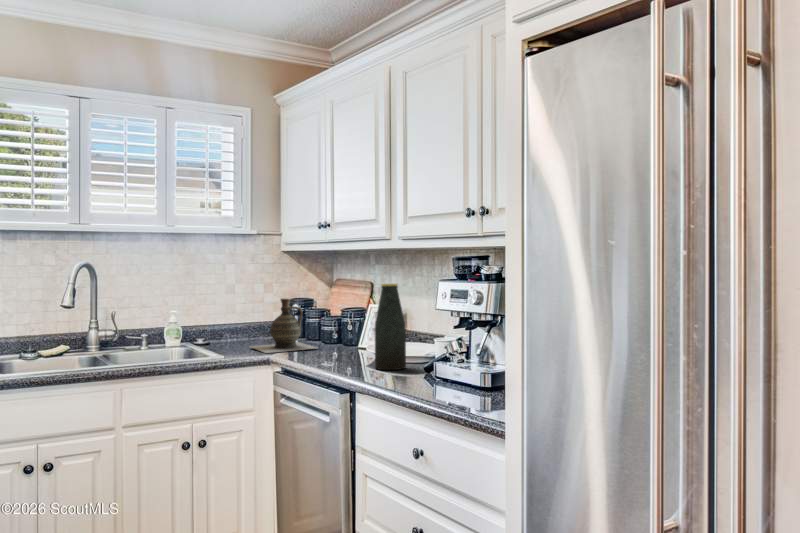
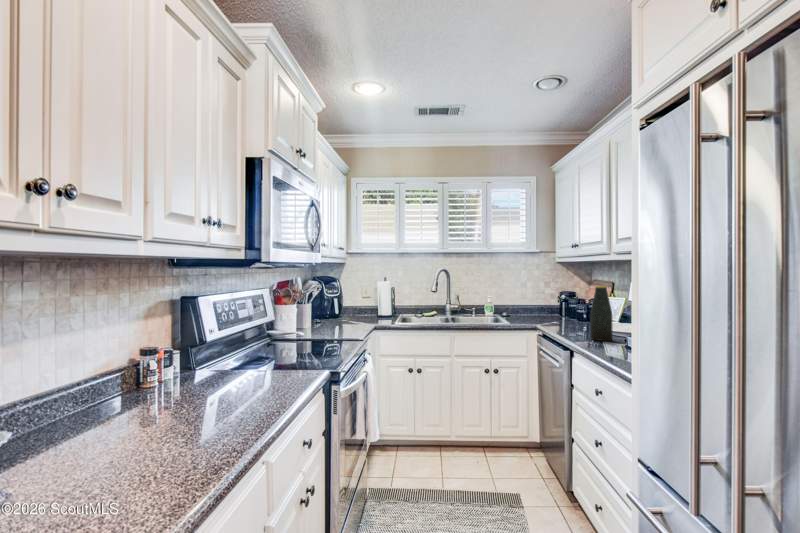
ceramic jug: present [250,299,316,353] -> none [530,292,572,324]

